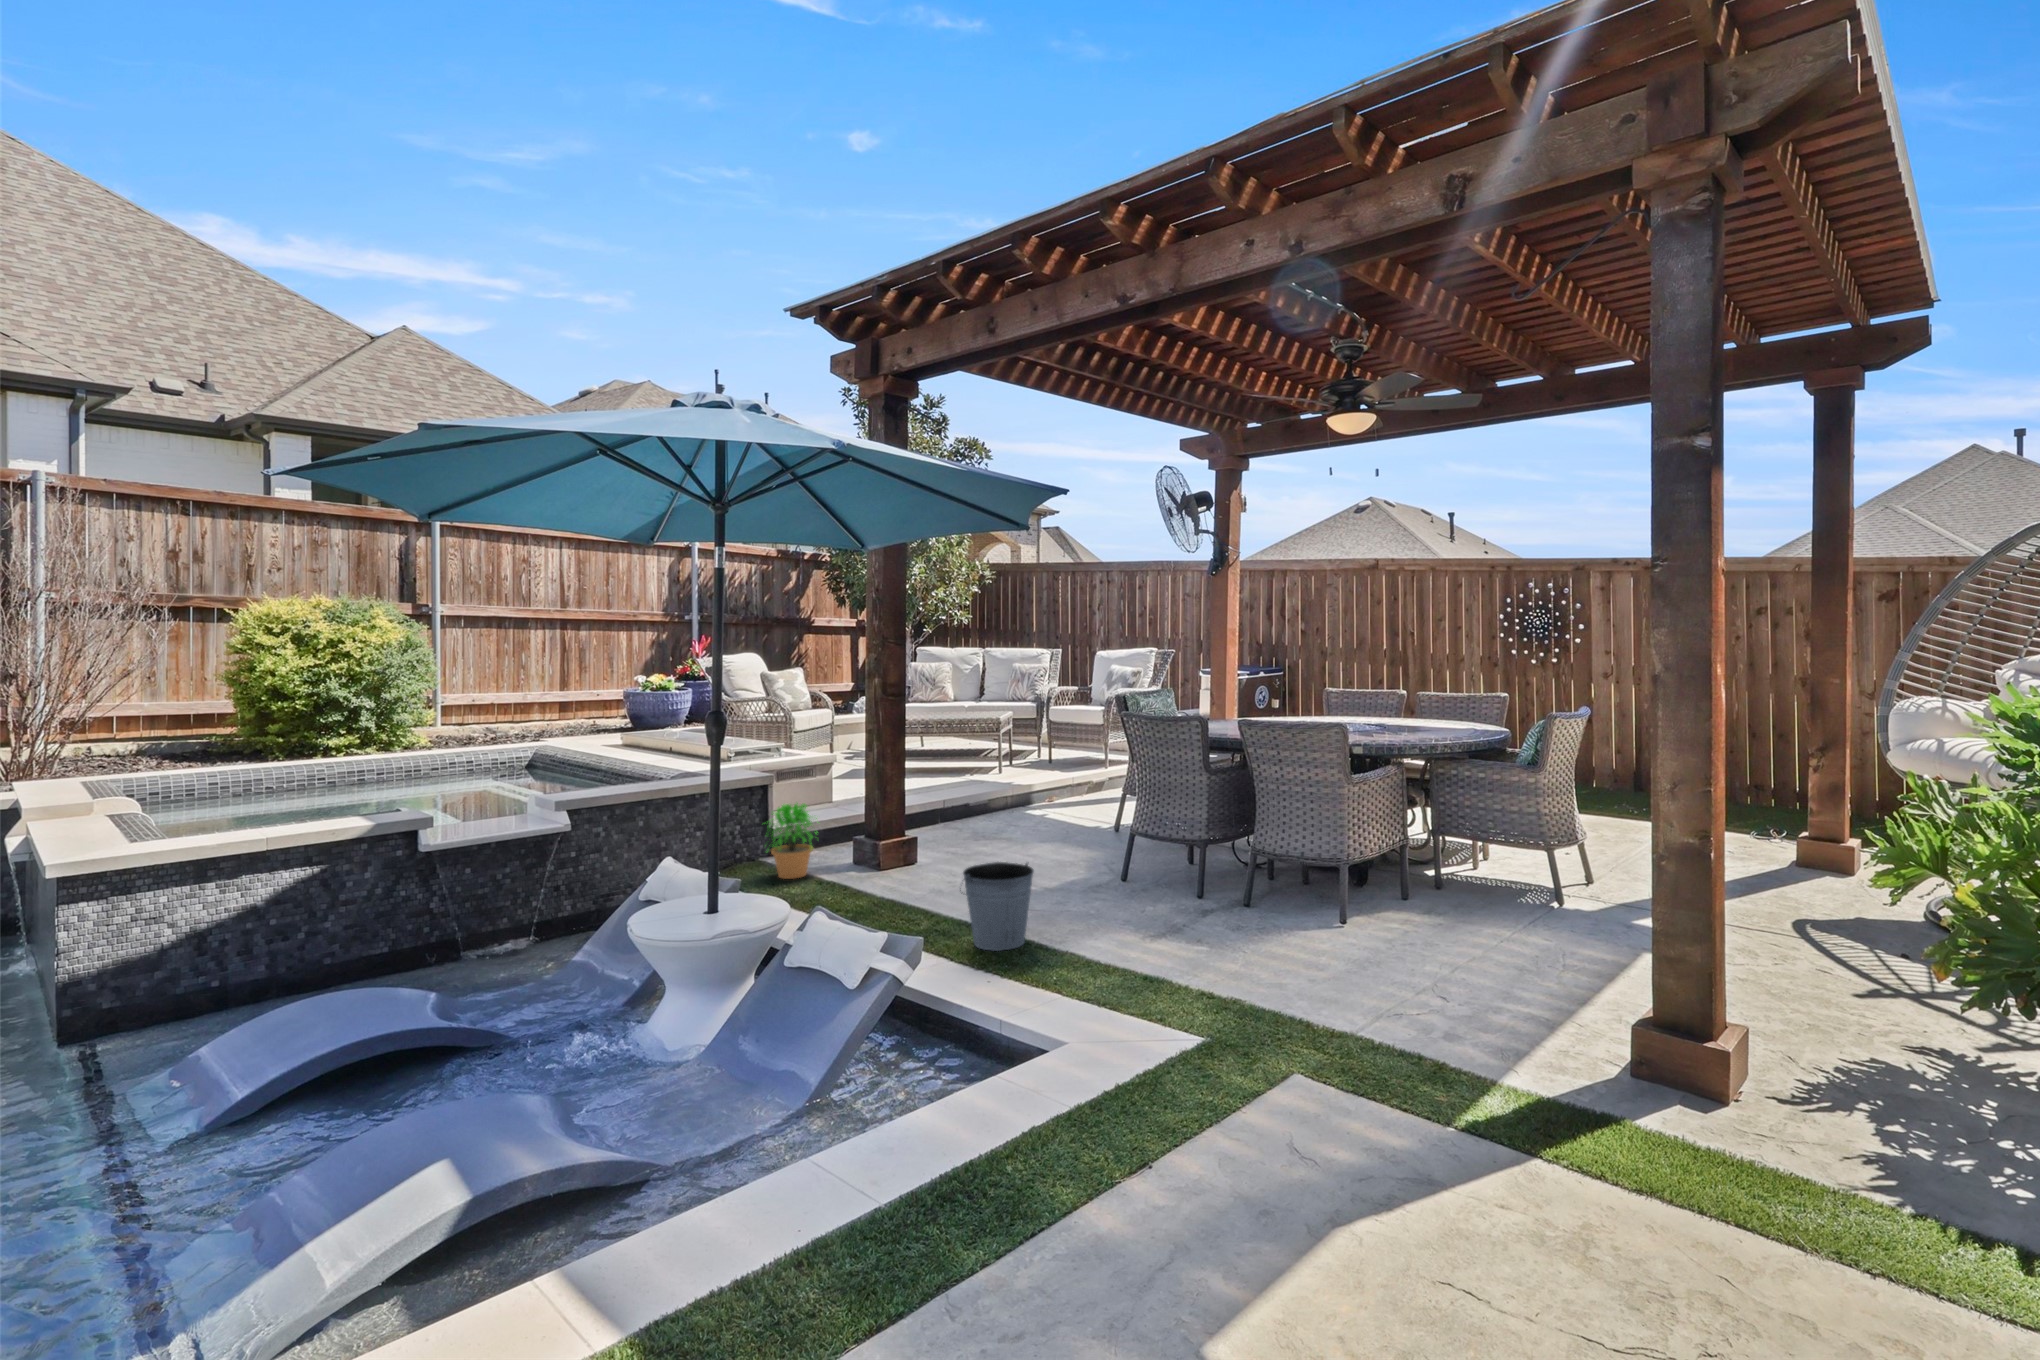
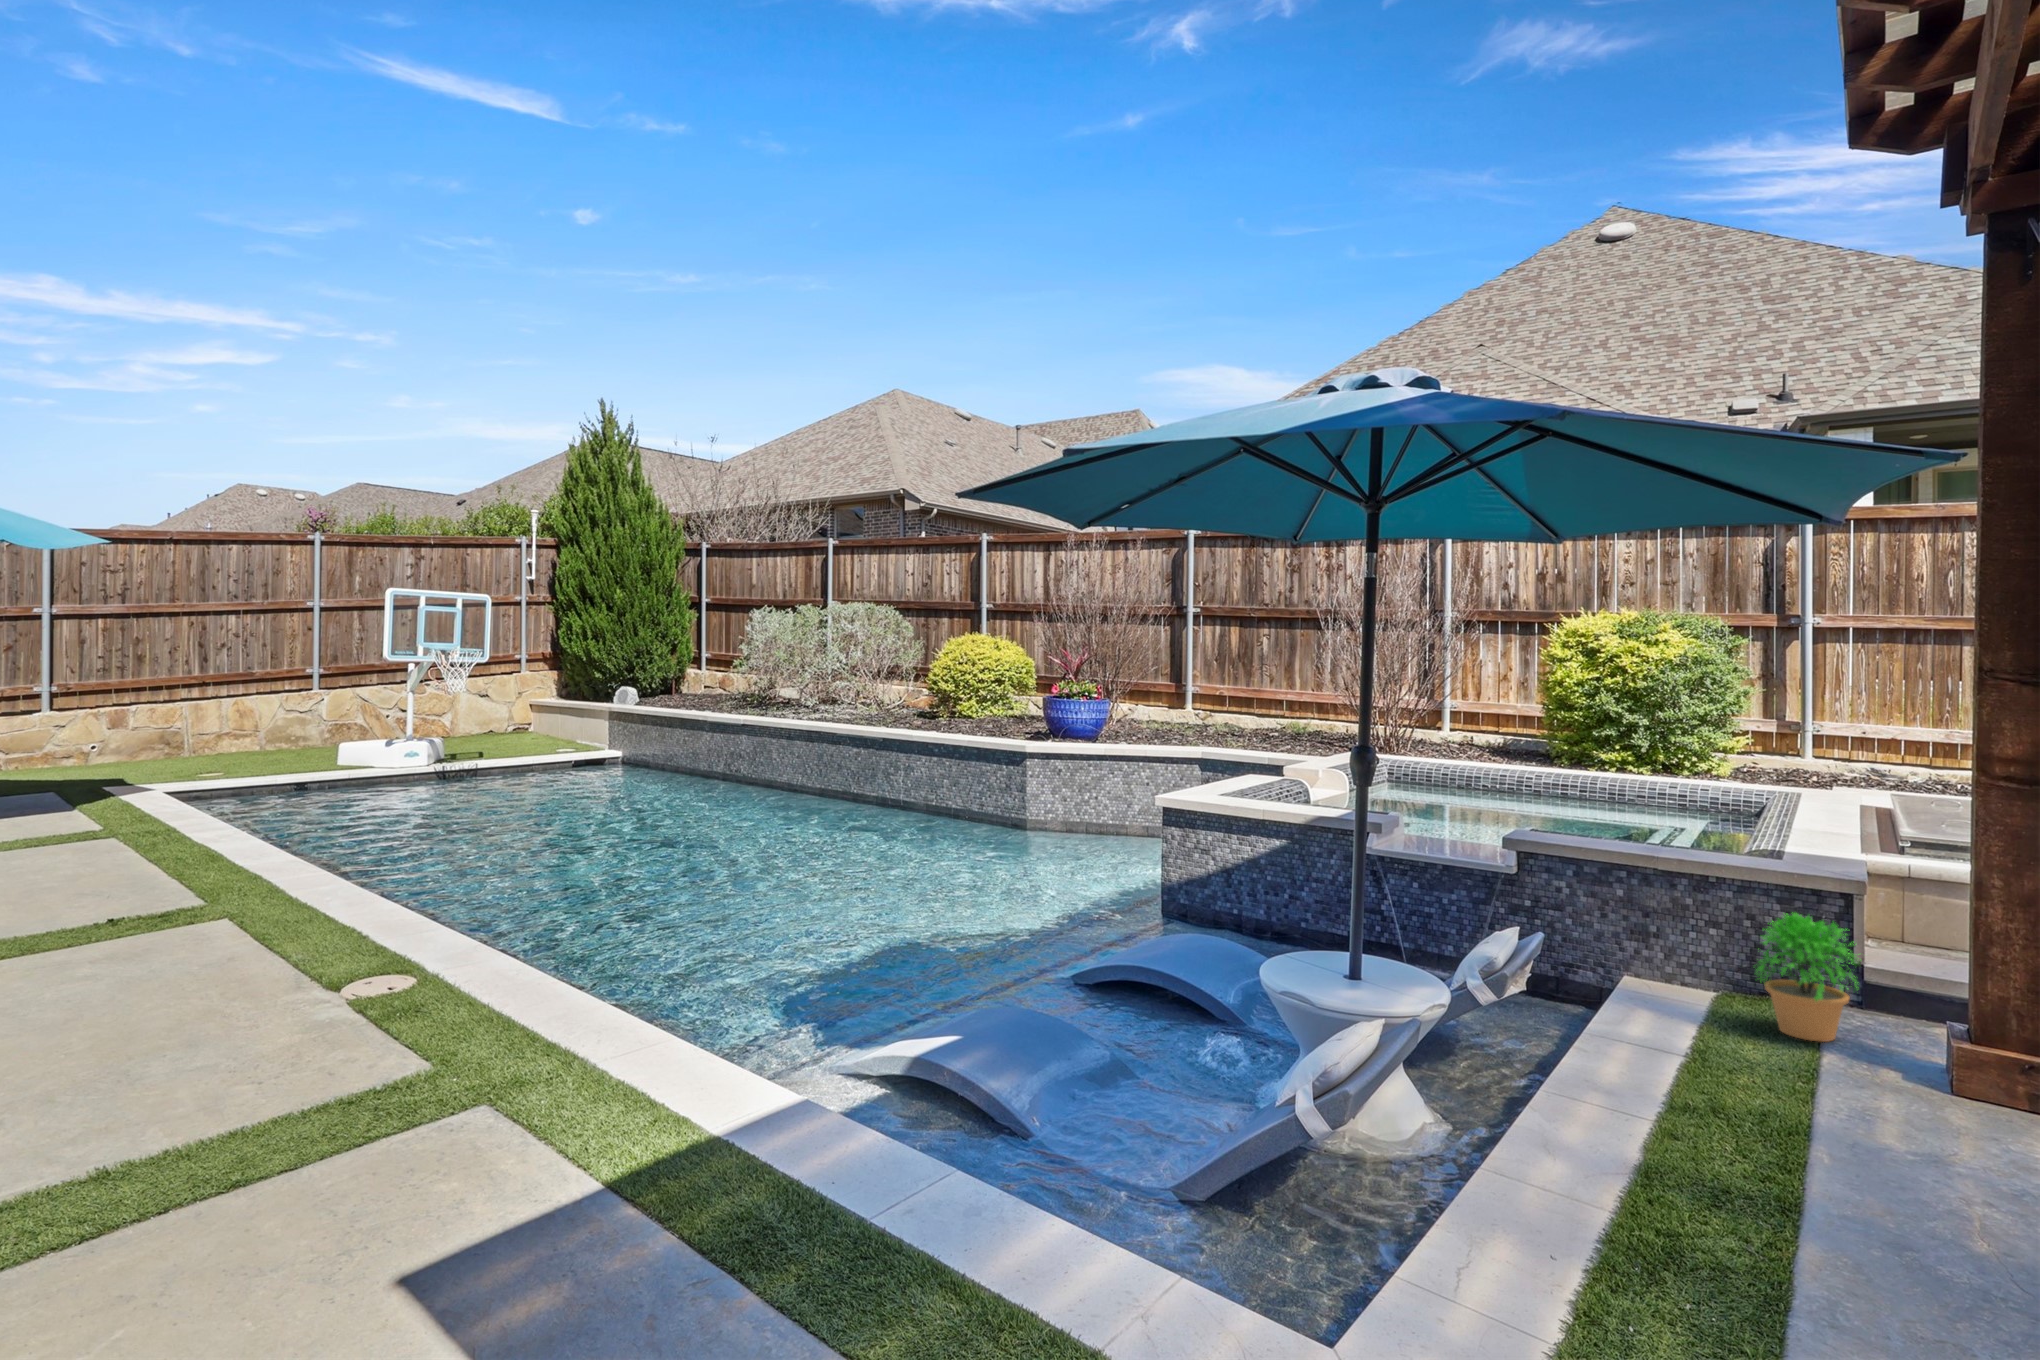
bucket: present [960,862,1034,951] -> none [1665,1077,1858,1279]

